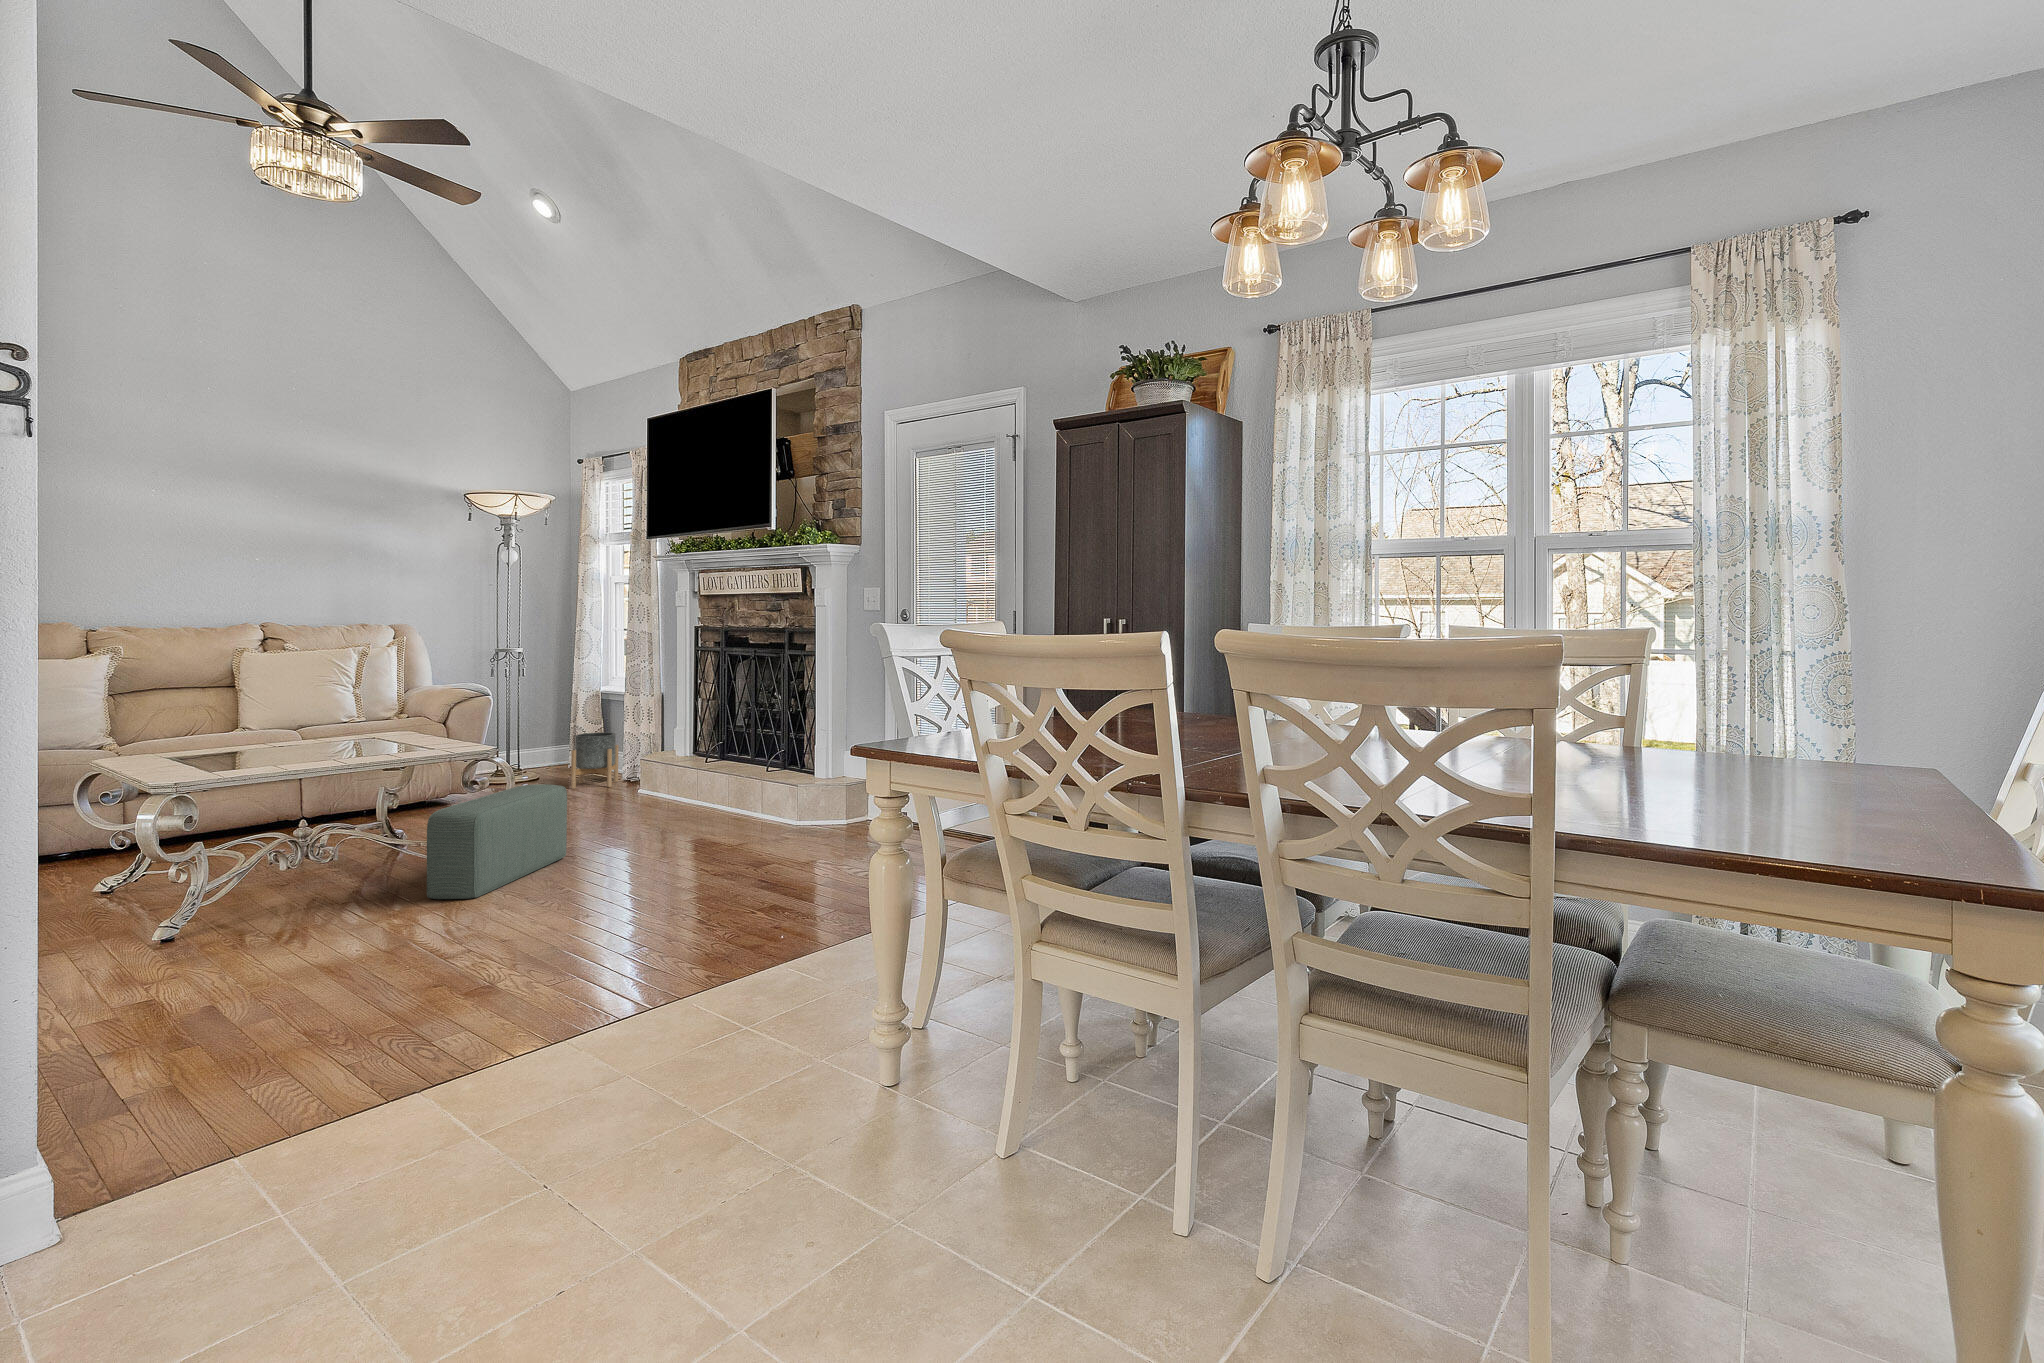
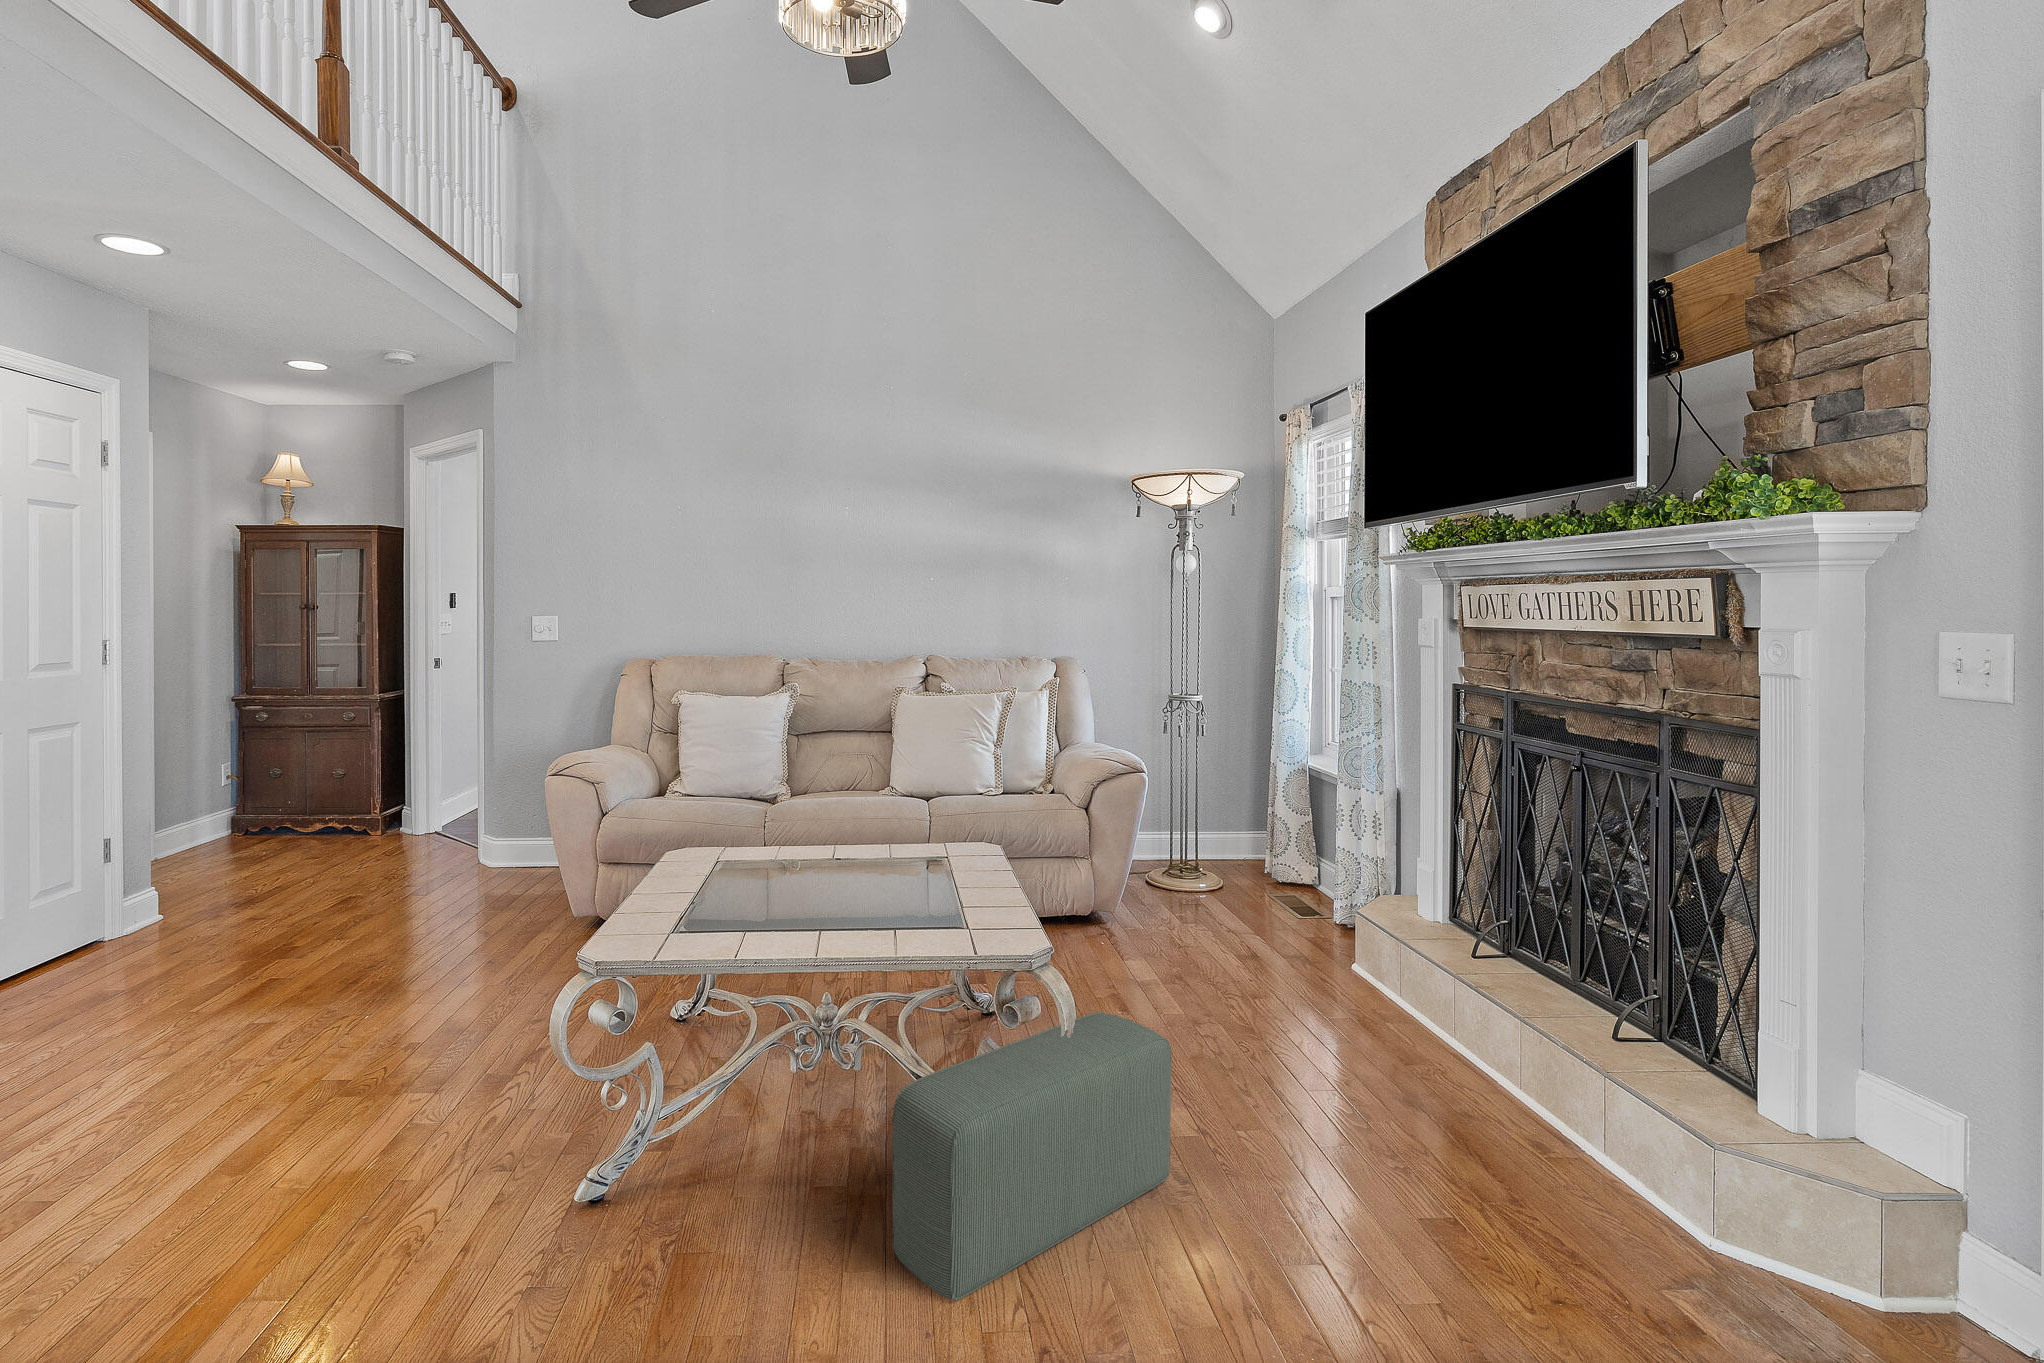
planter: present [571,733,619,789] -> none [1253,836,1326,935]

